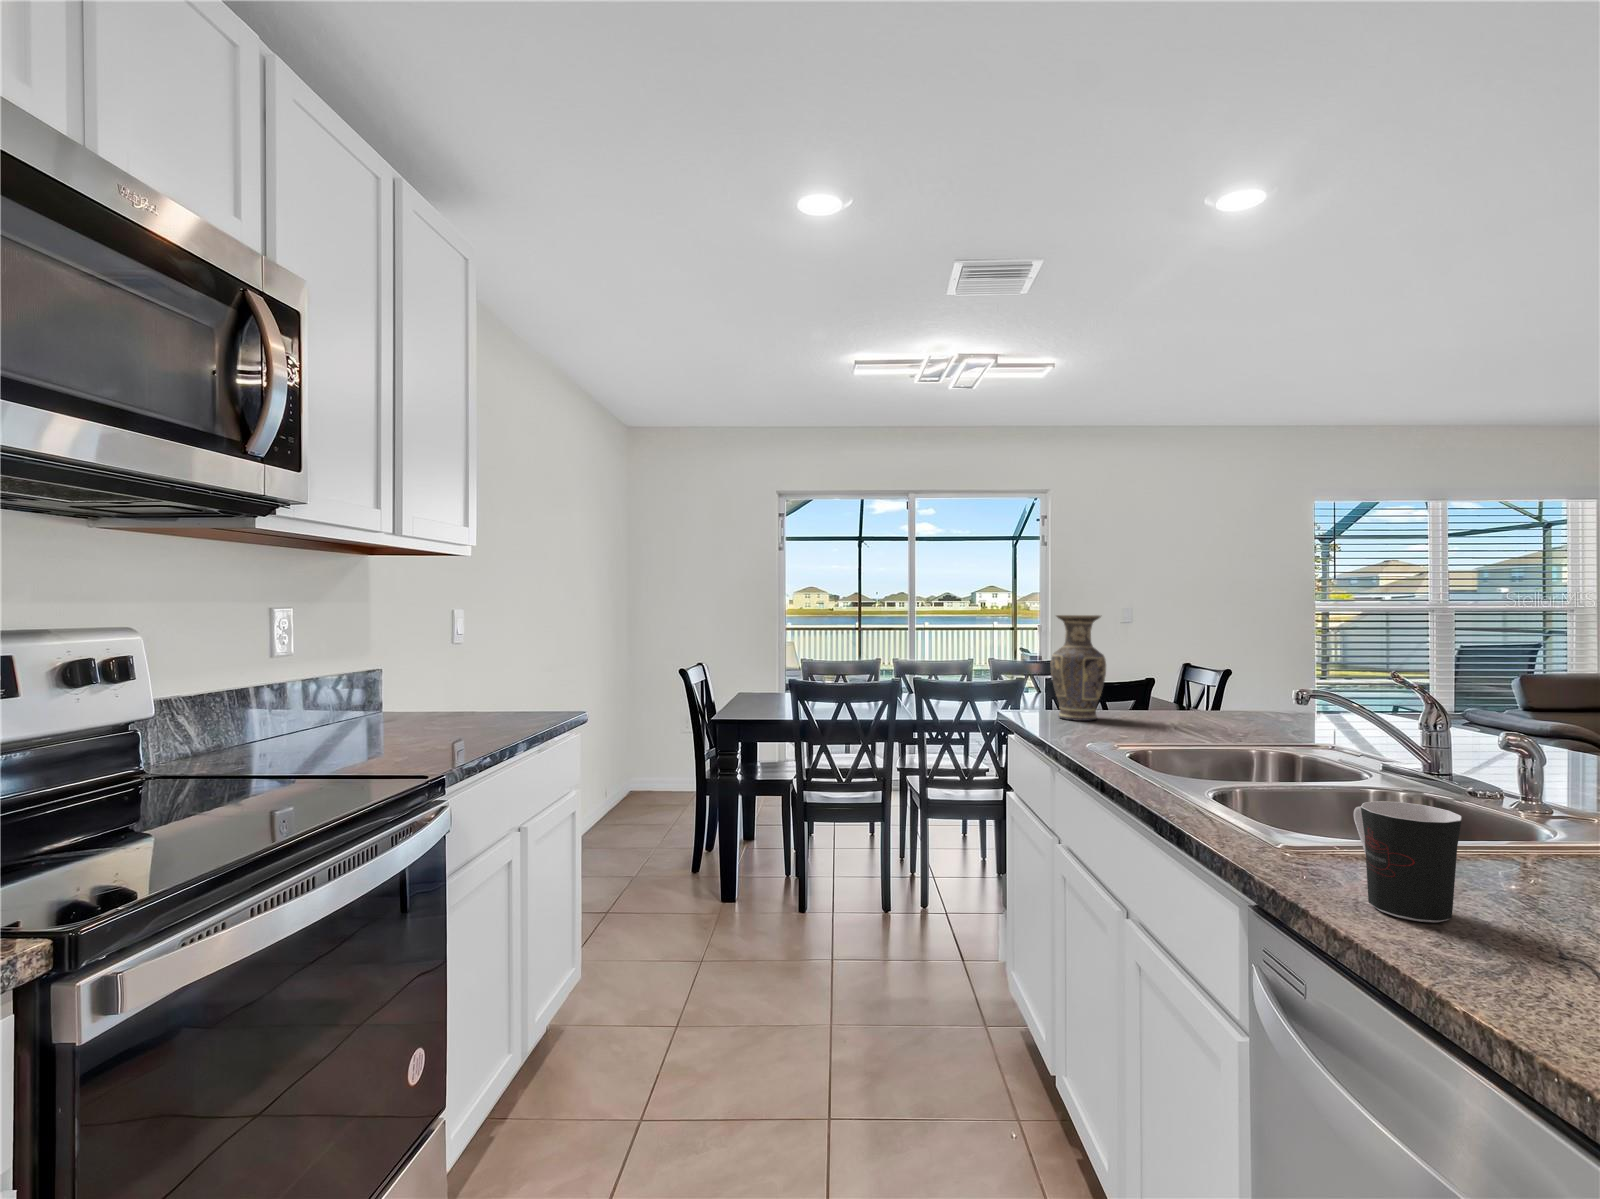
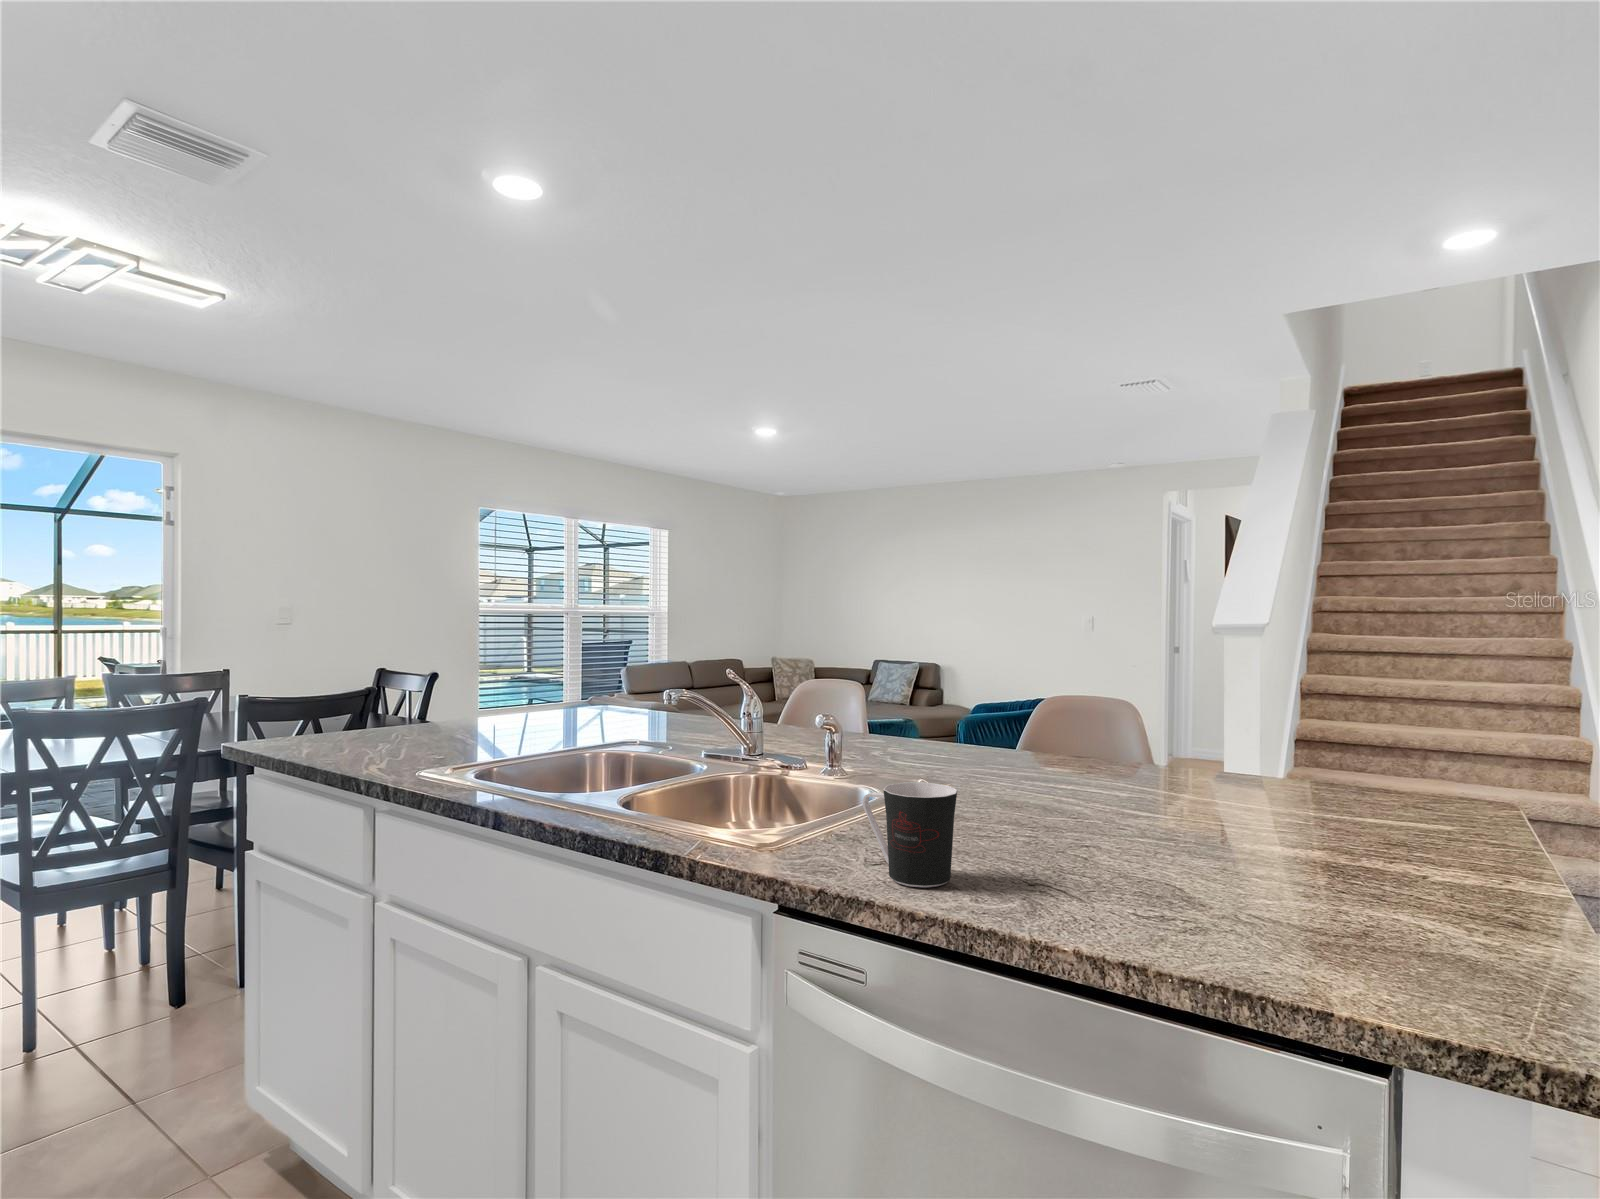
vase: present [1051,615,1106,721] -> none [316,620,392,754]

